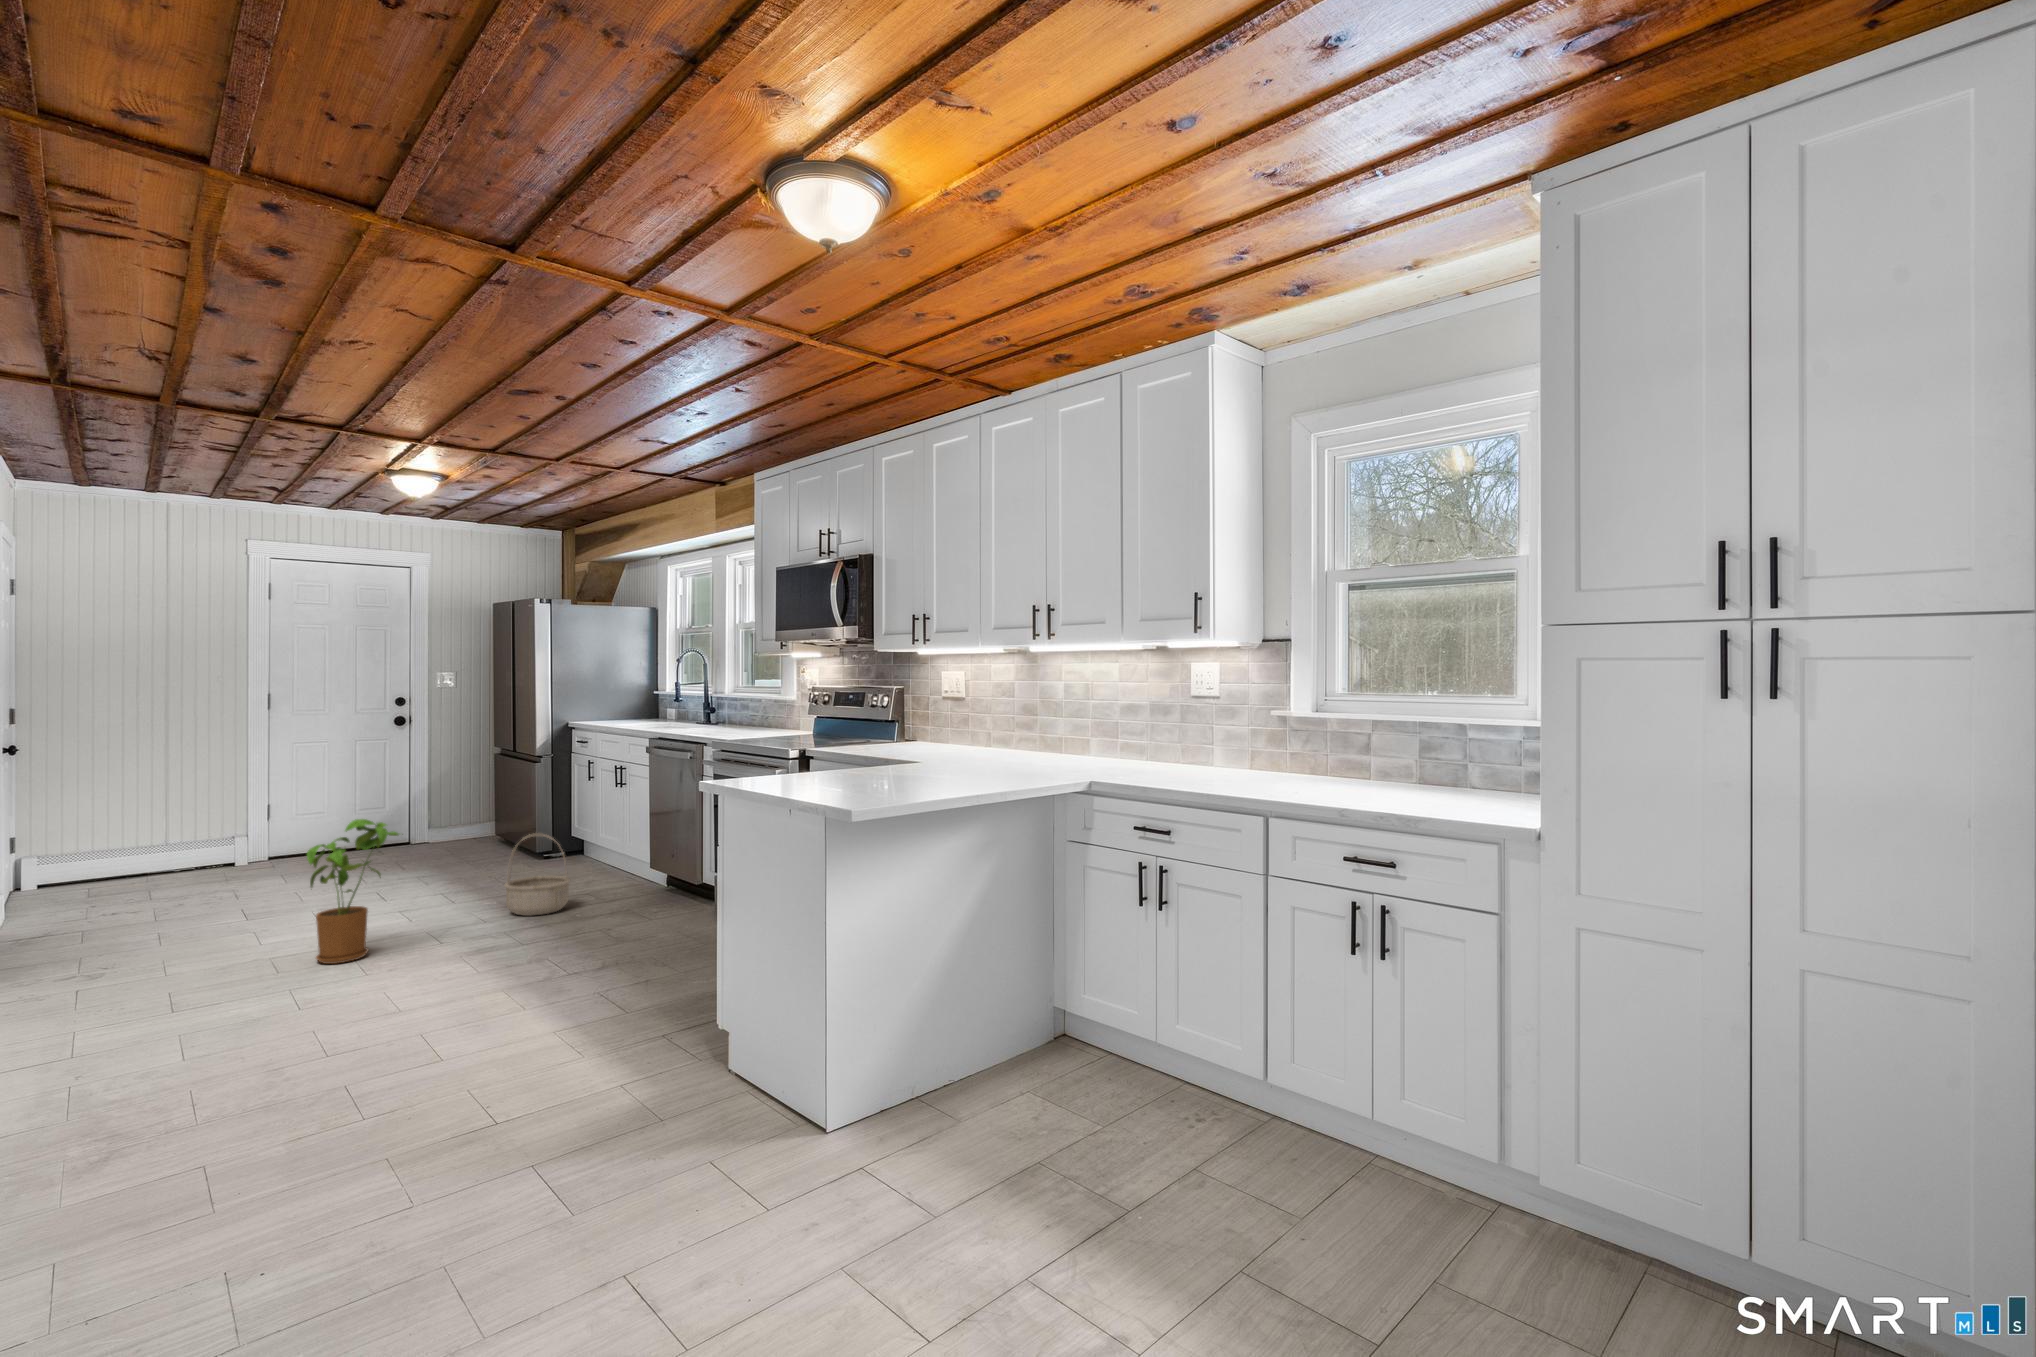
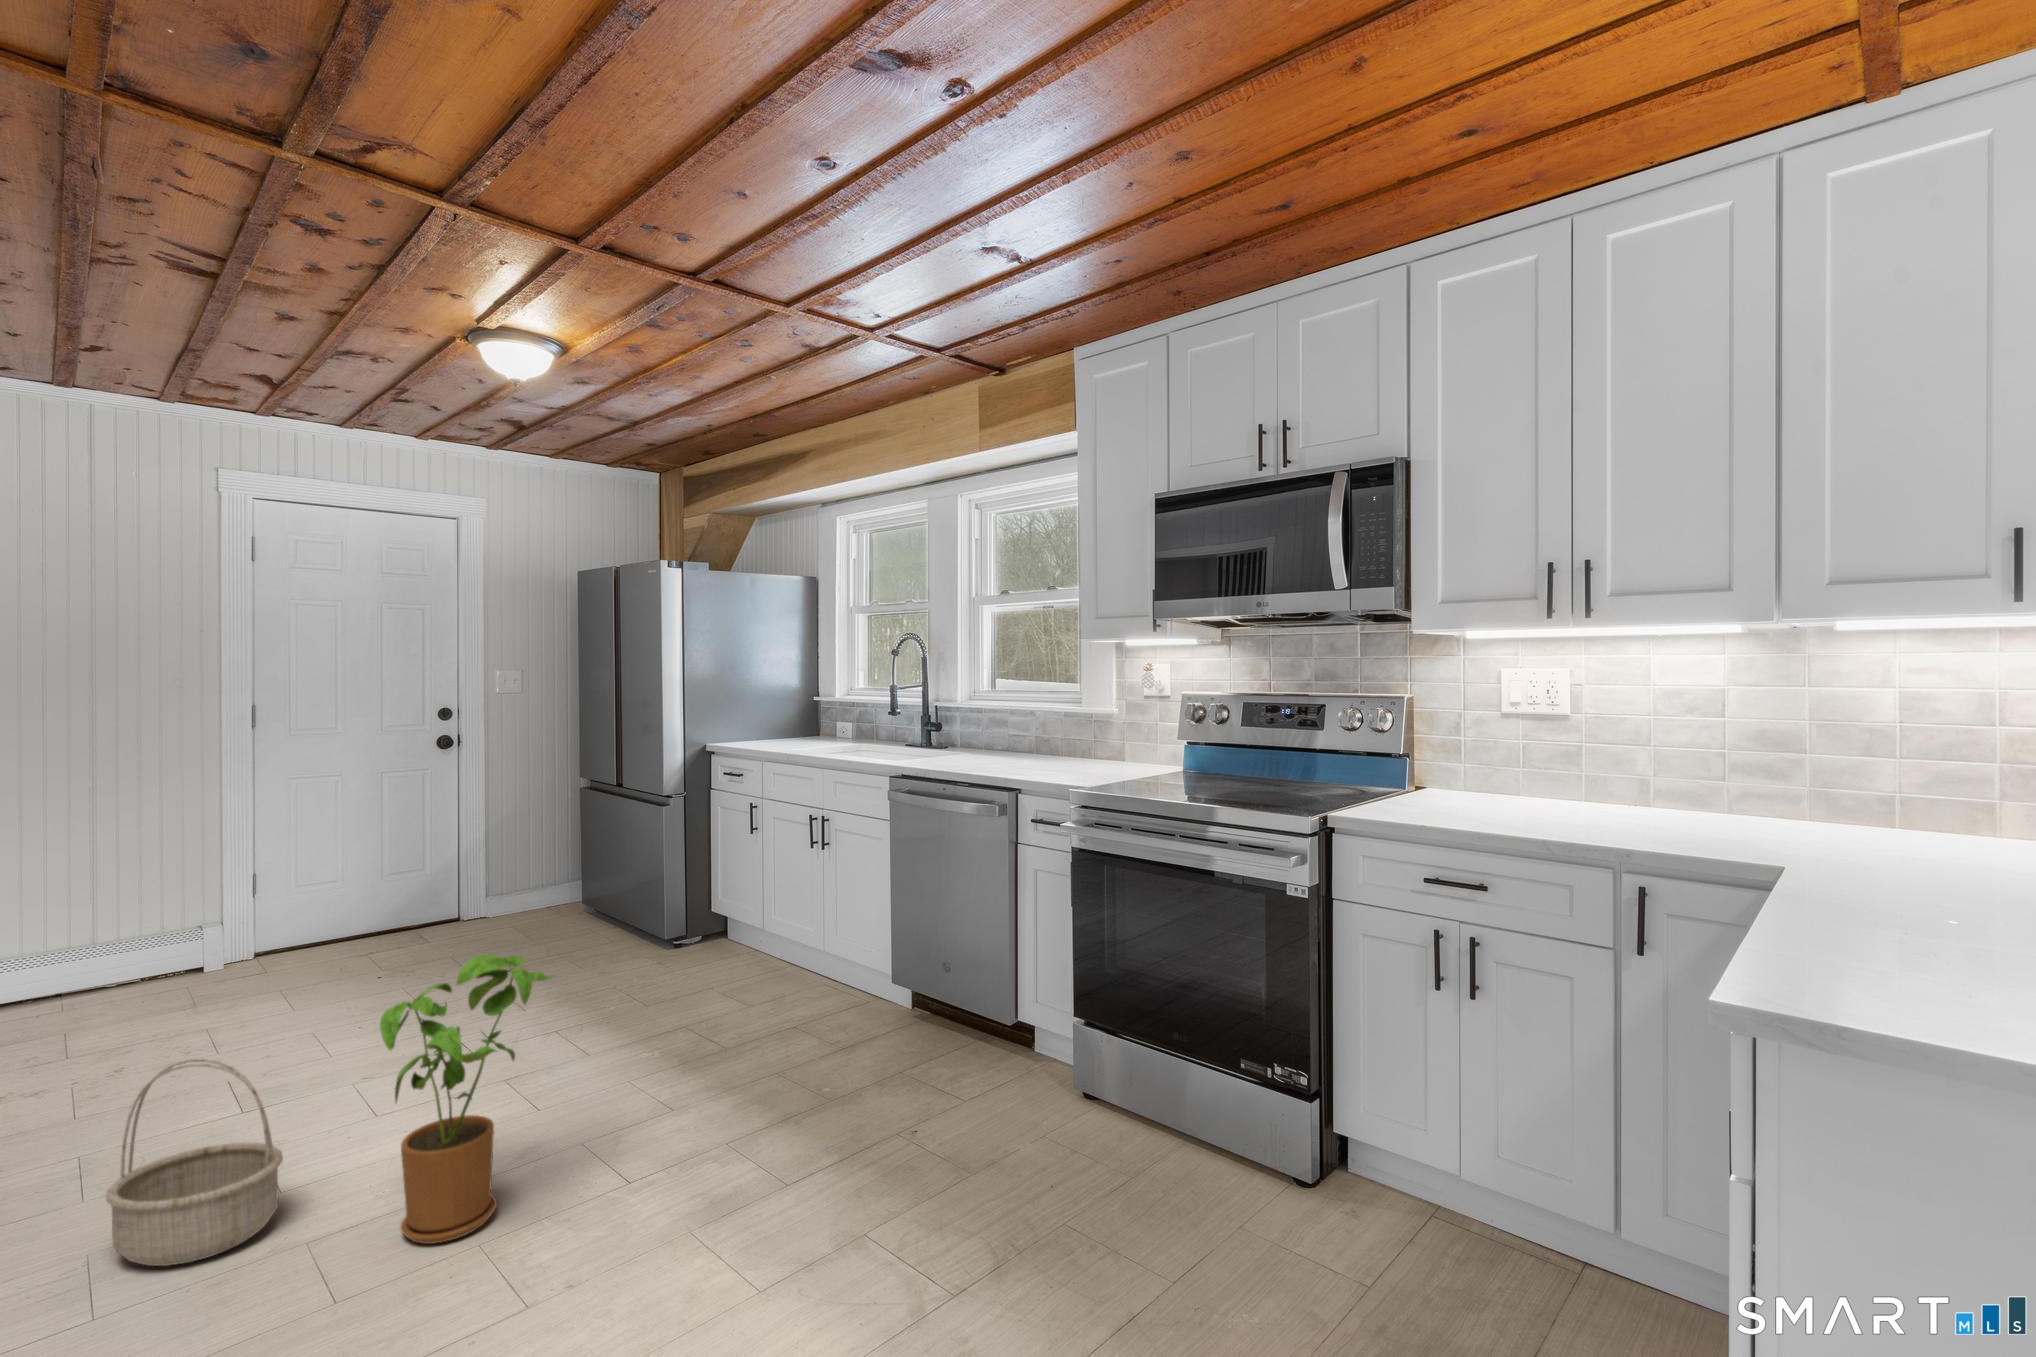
basket: present [504,834,570,916] -> present [106,1059,283,1266]

